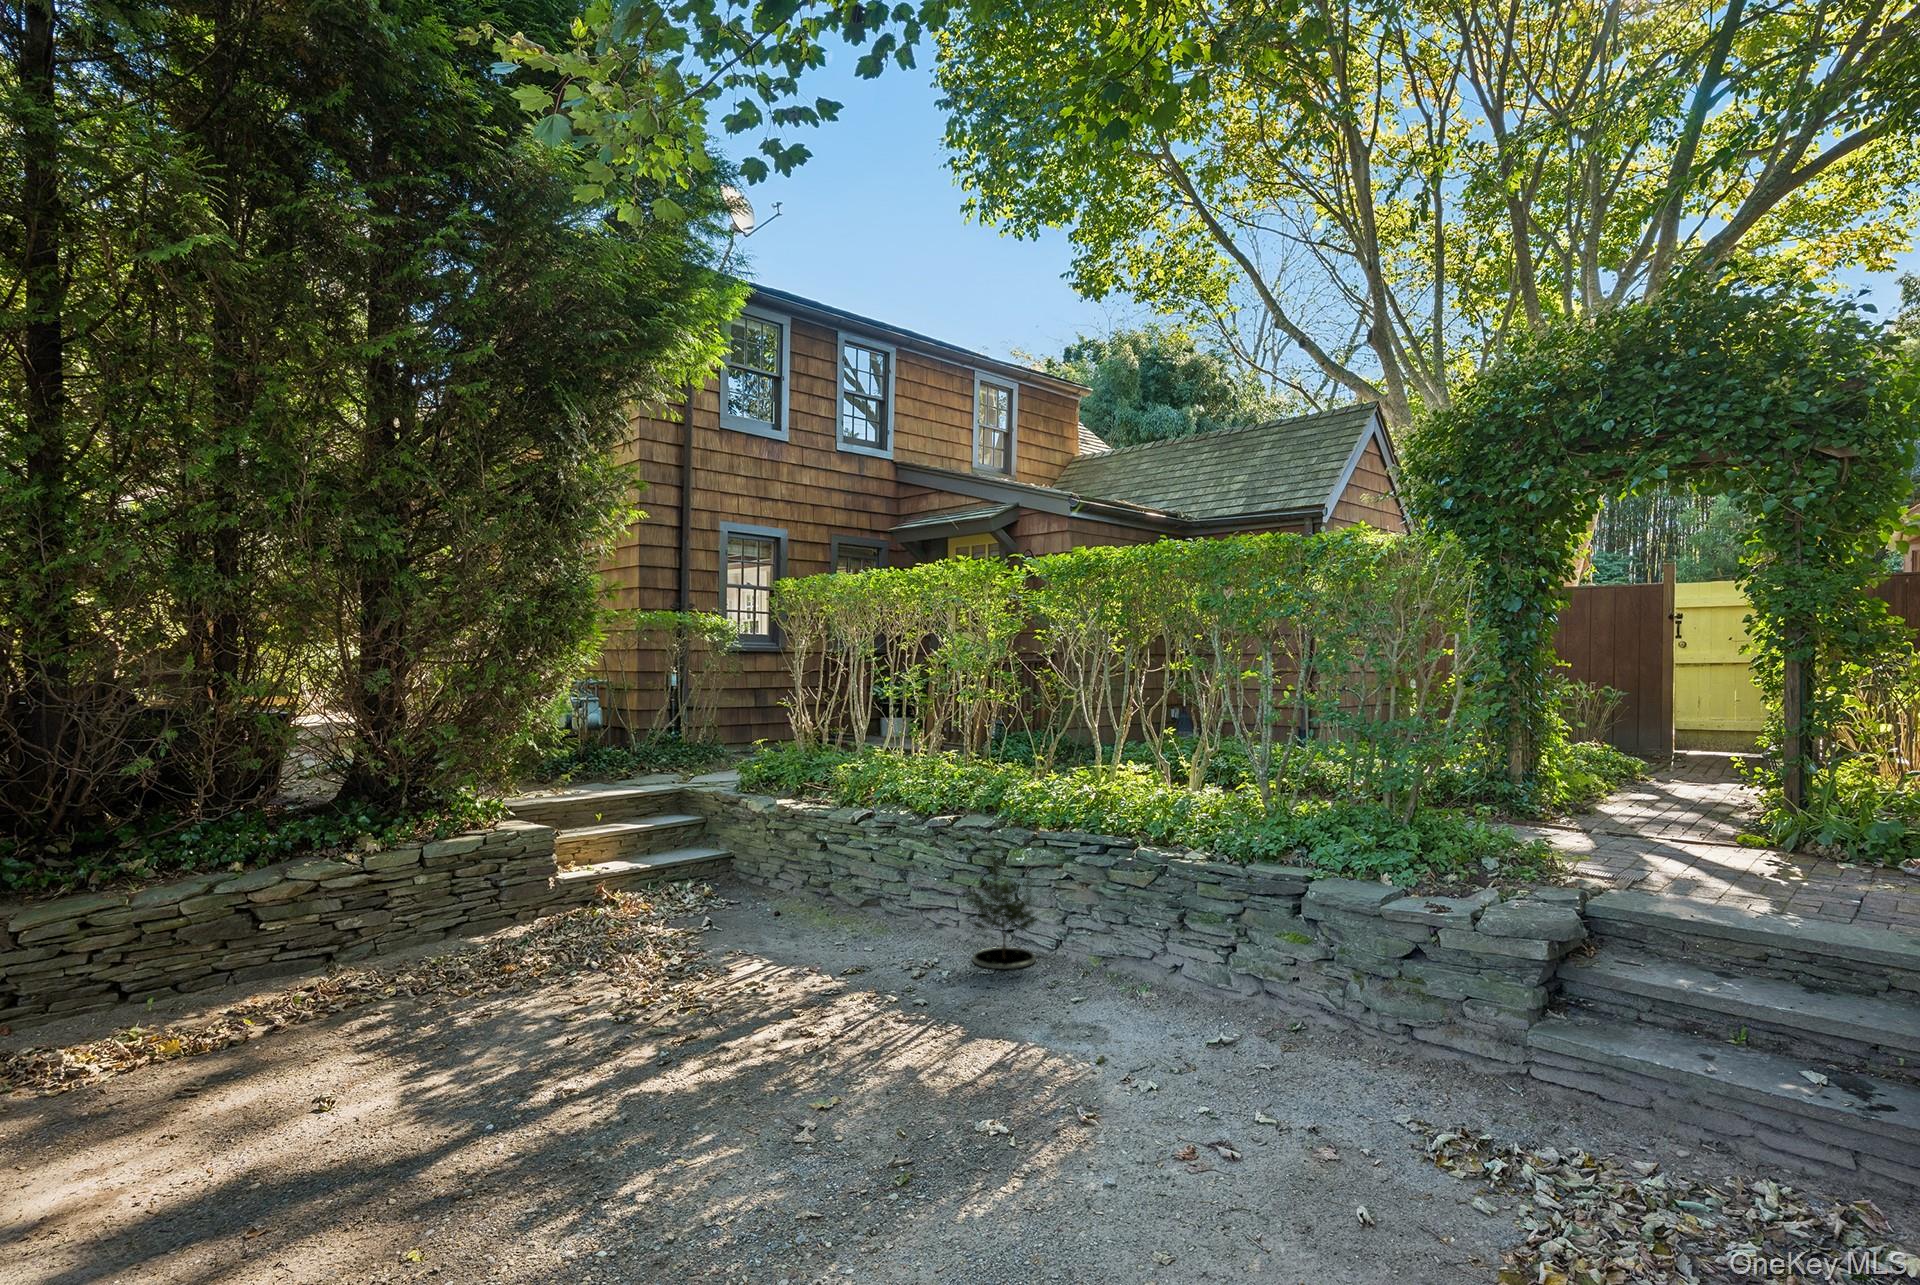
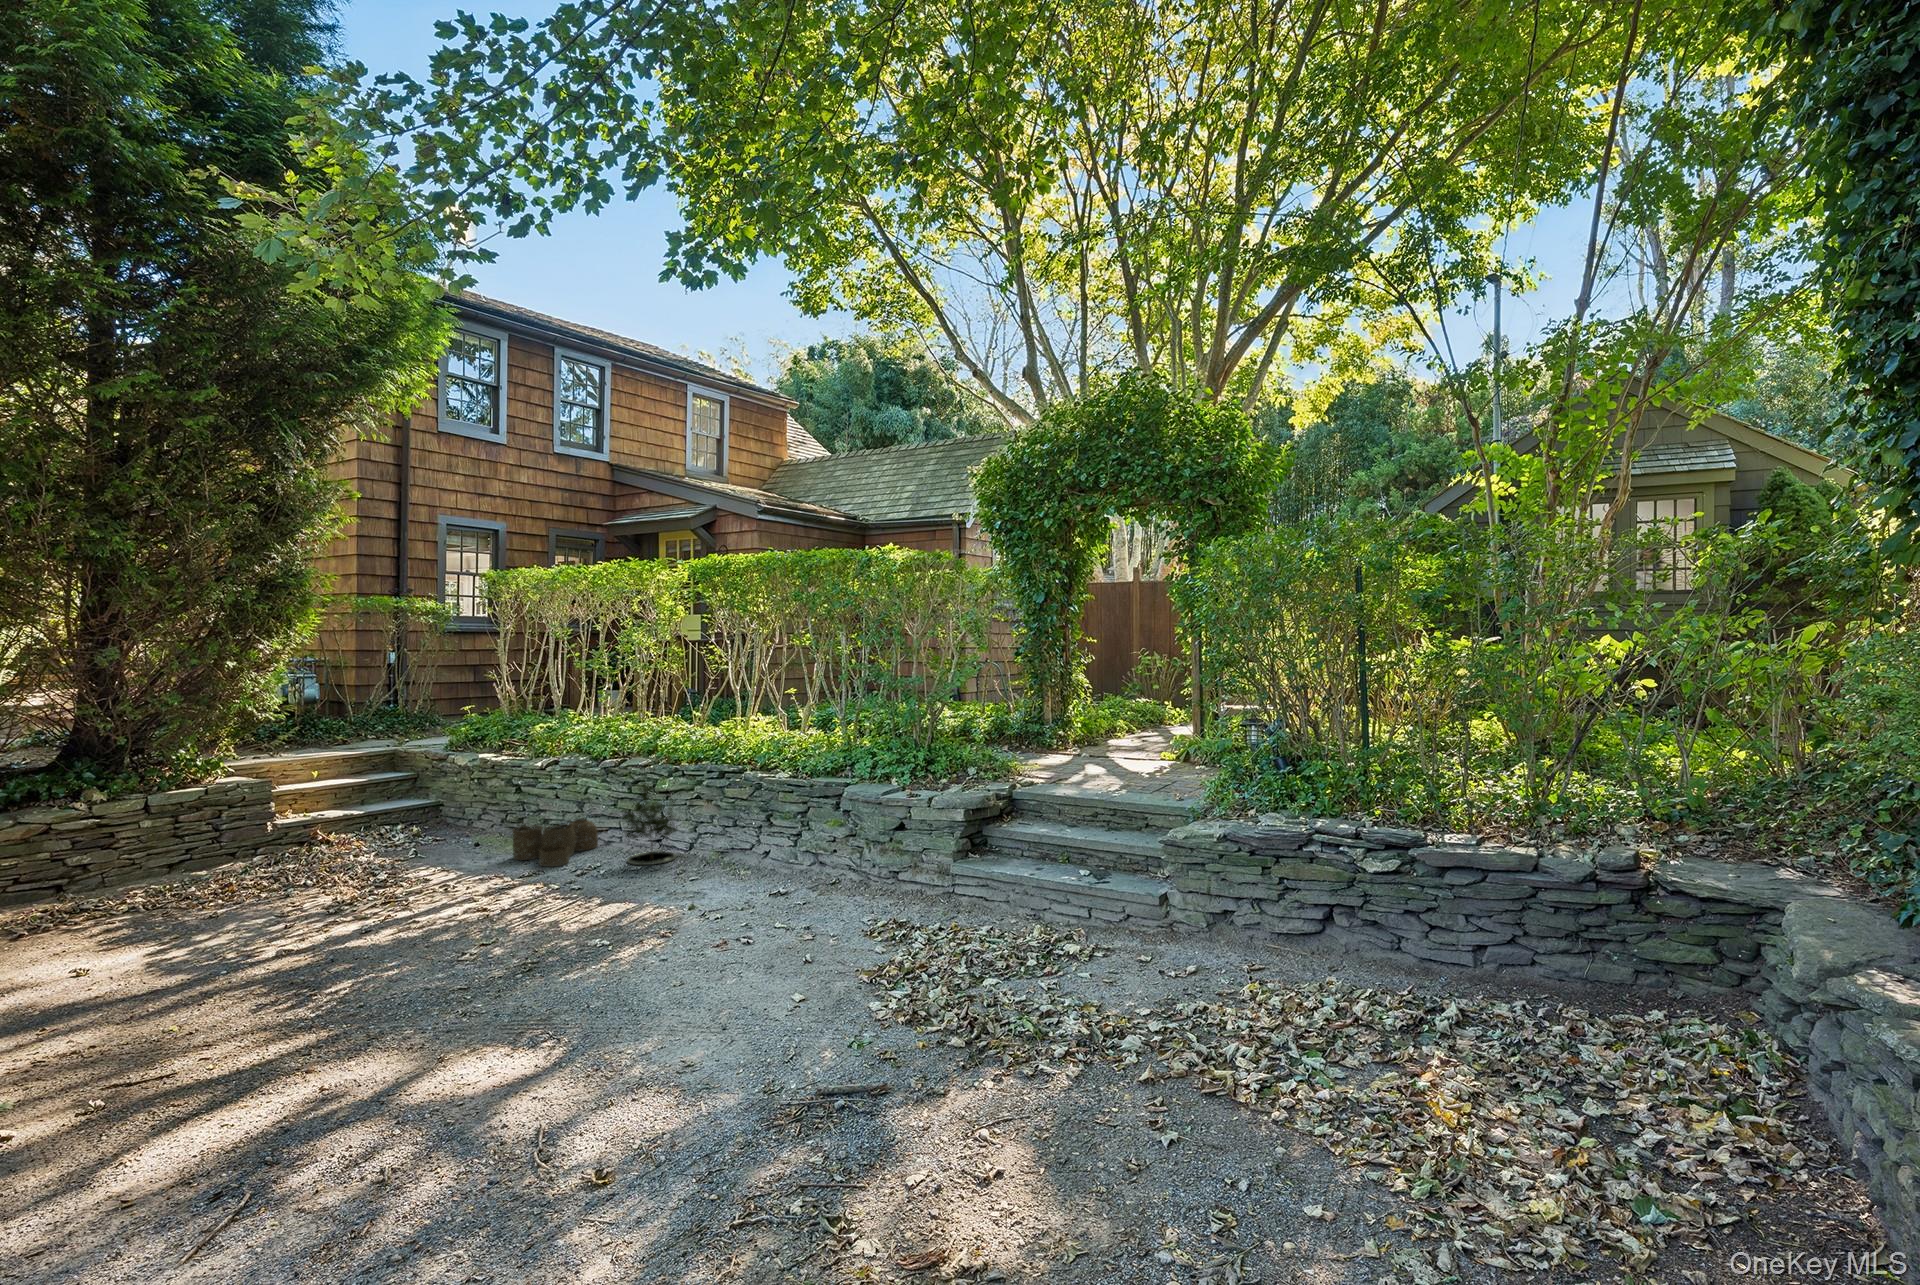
woven basket: none [825,889,925,961] -> present [512,818,598,867]

